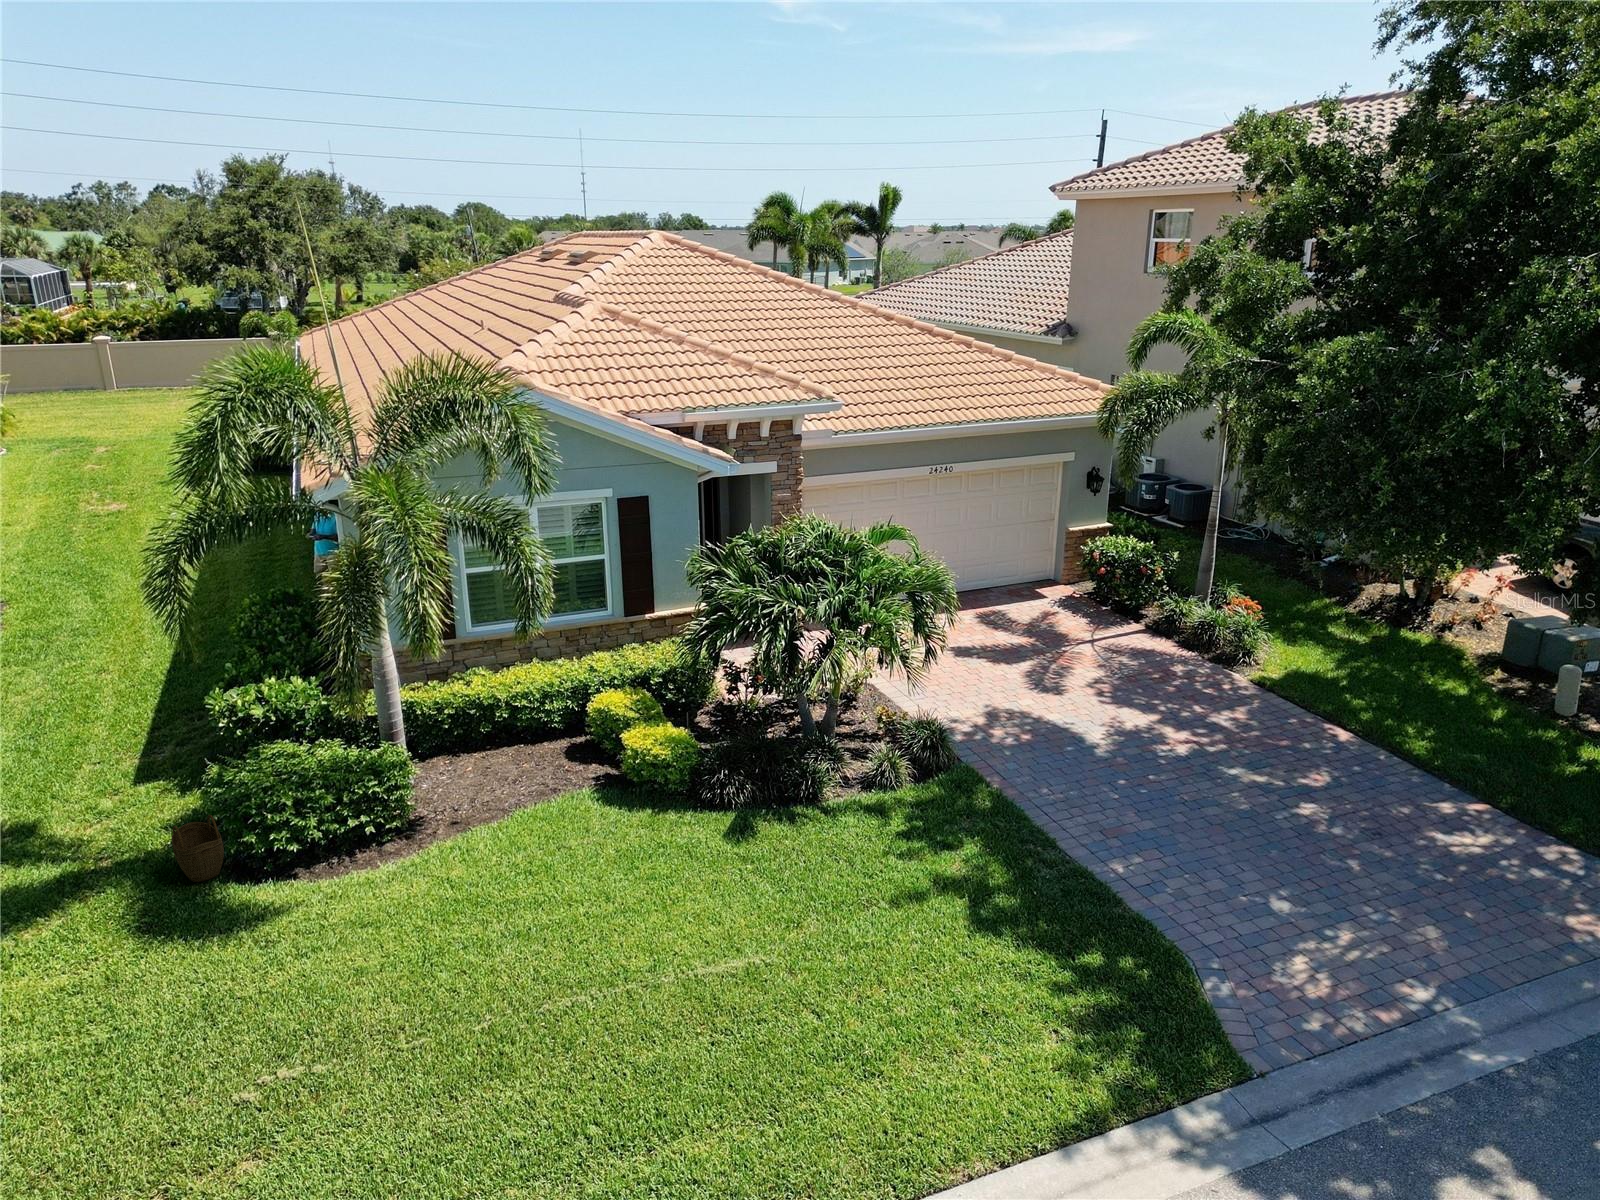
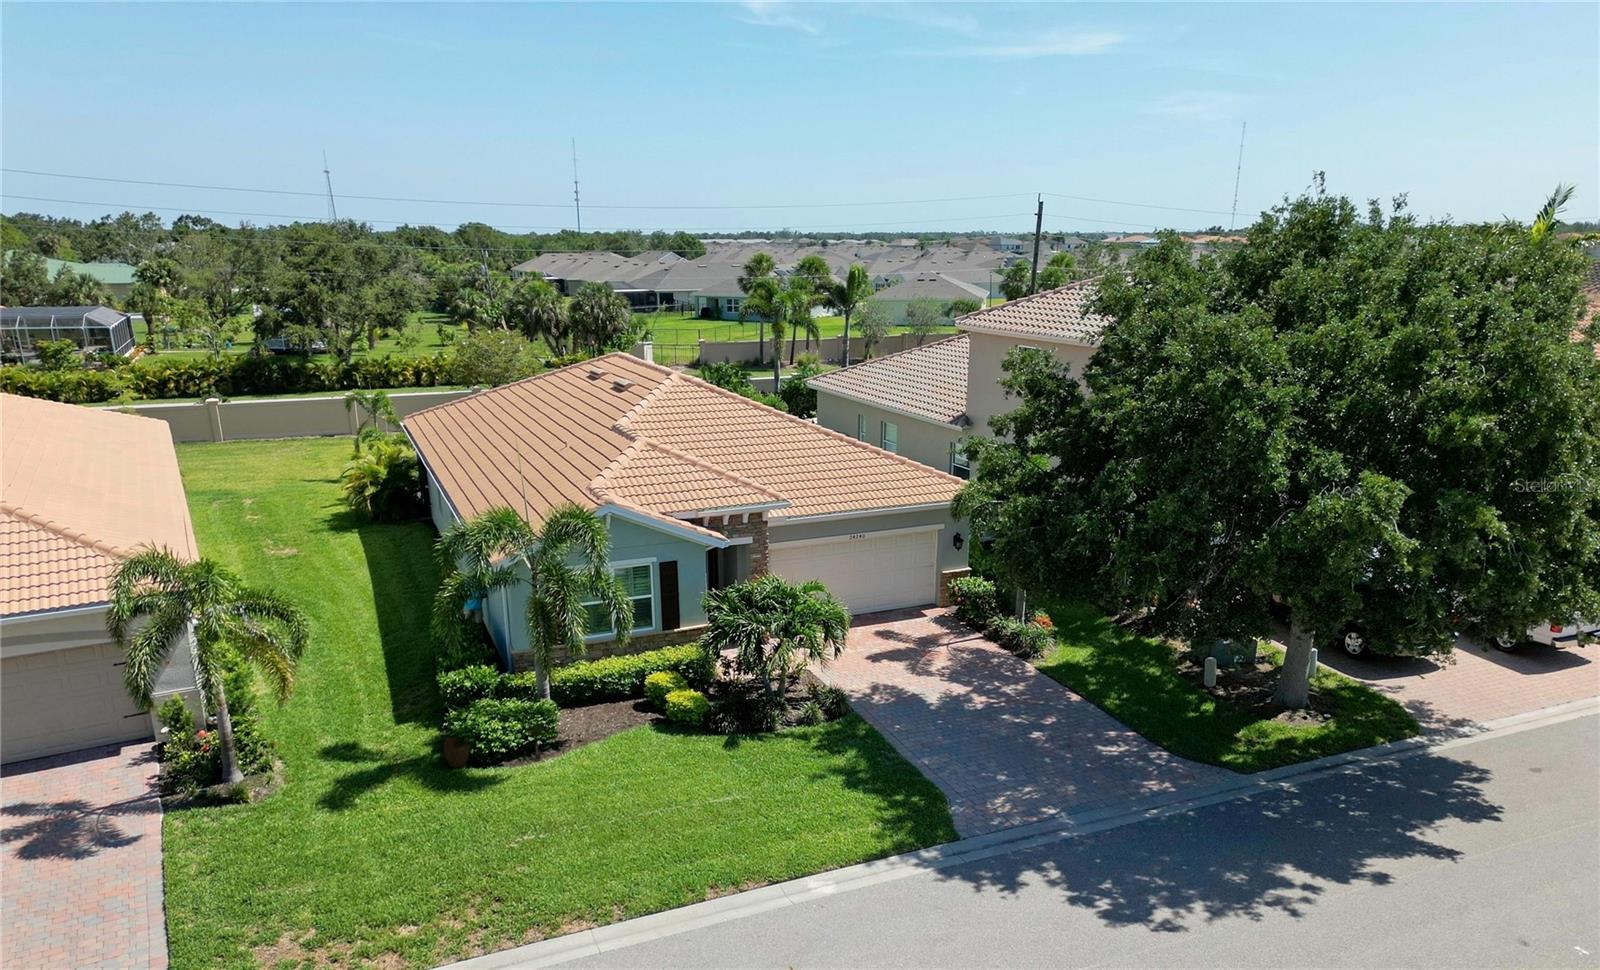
potted plant: none [330,787,388,865] -> present [531,725,541,760]

